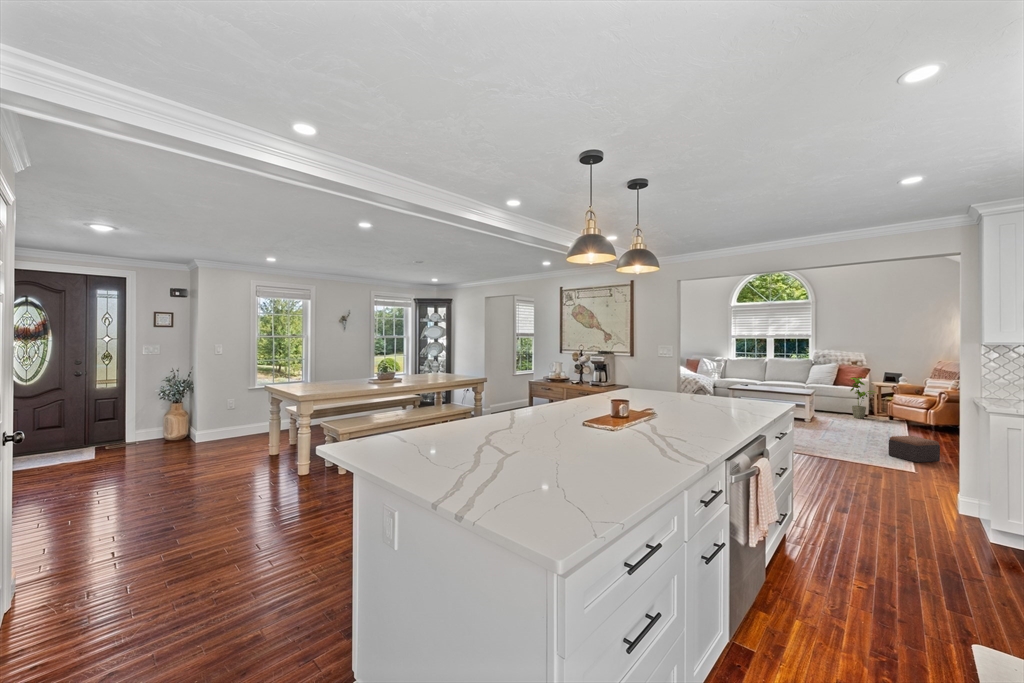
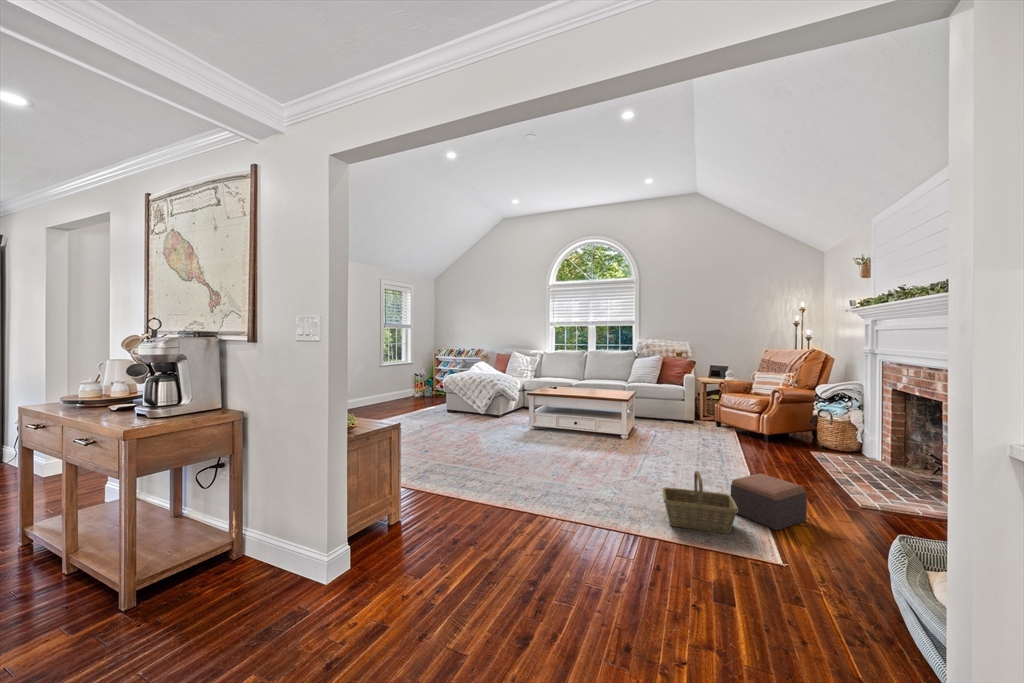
house plant: present [850,378,875,419] -> none [674,373,705,426]
basket: none [843,429,891,461] -> present [663,471,738,534]

